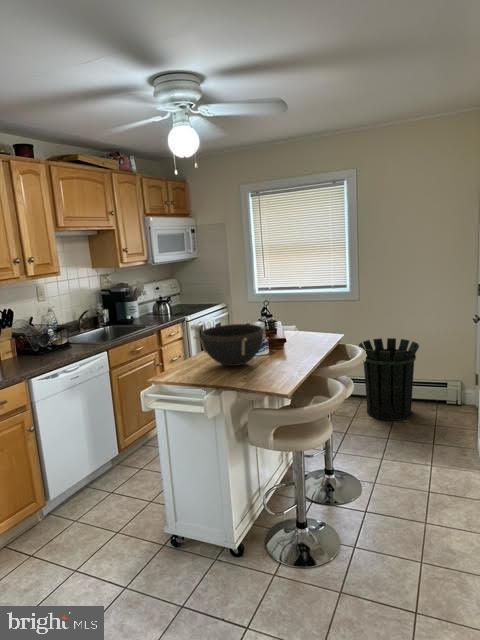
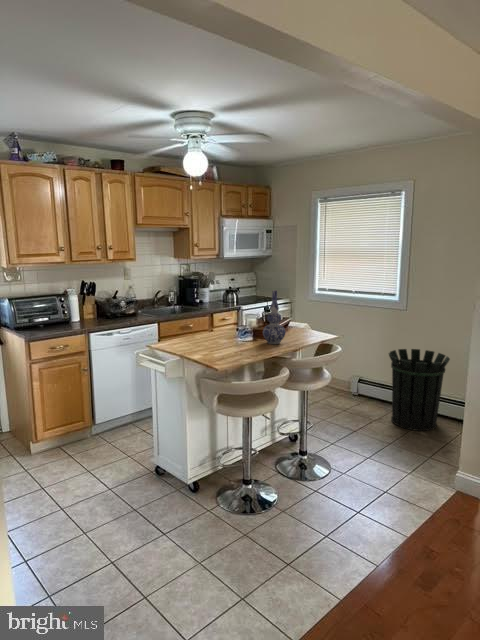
vase: none [282,291,308,355] -> present [263,290,285,344]
bowl: present [194,324,268,366] -> none [184,312,247,344]

